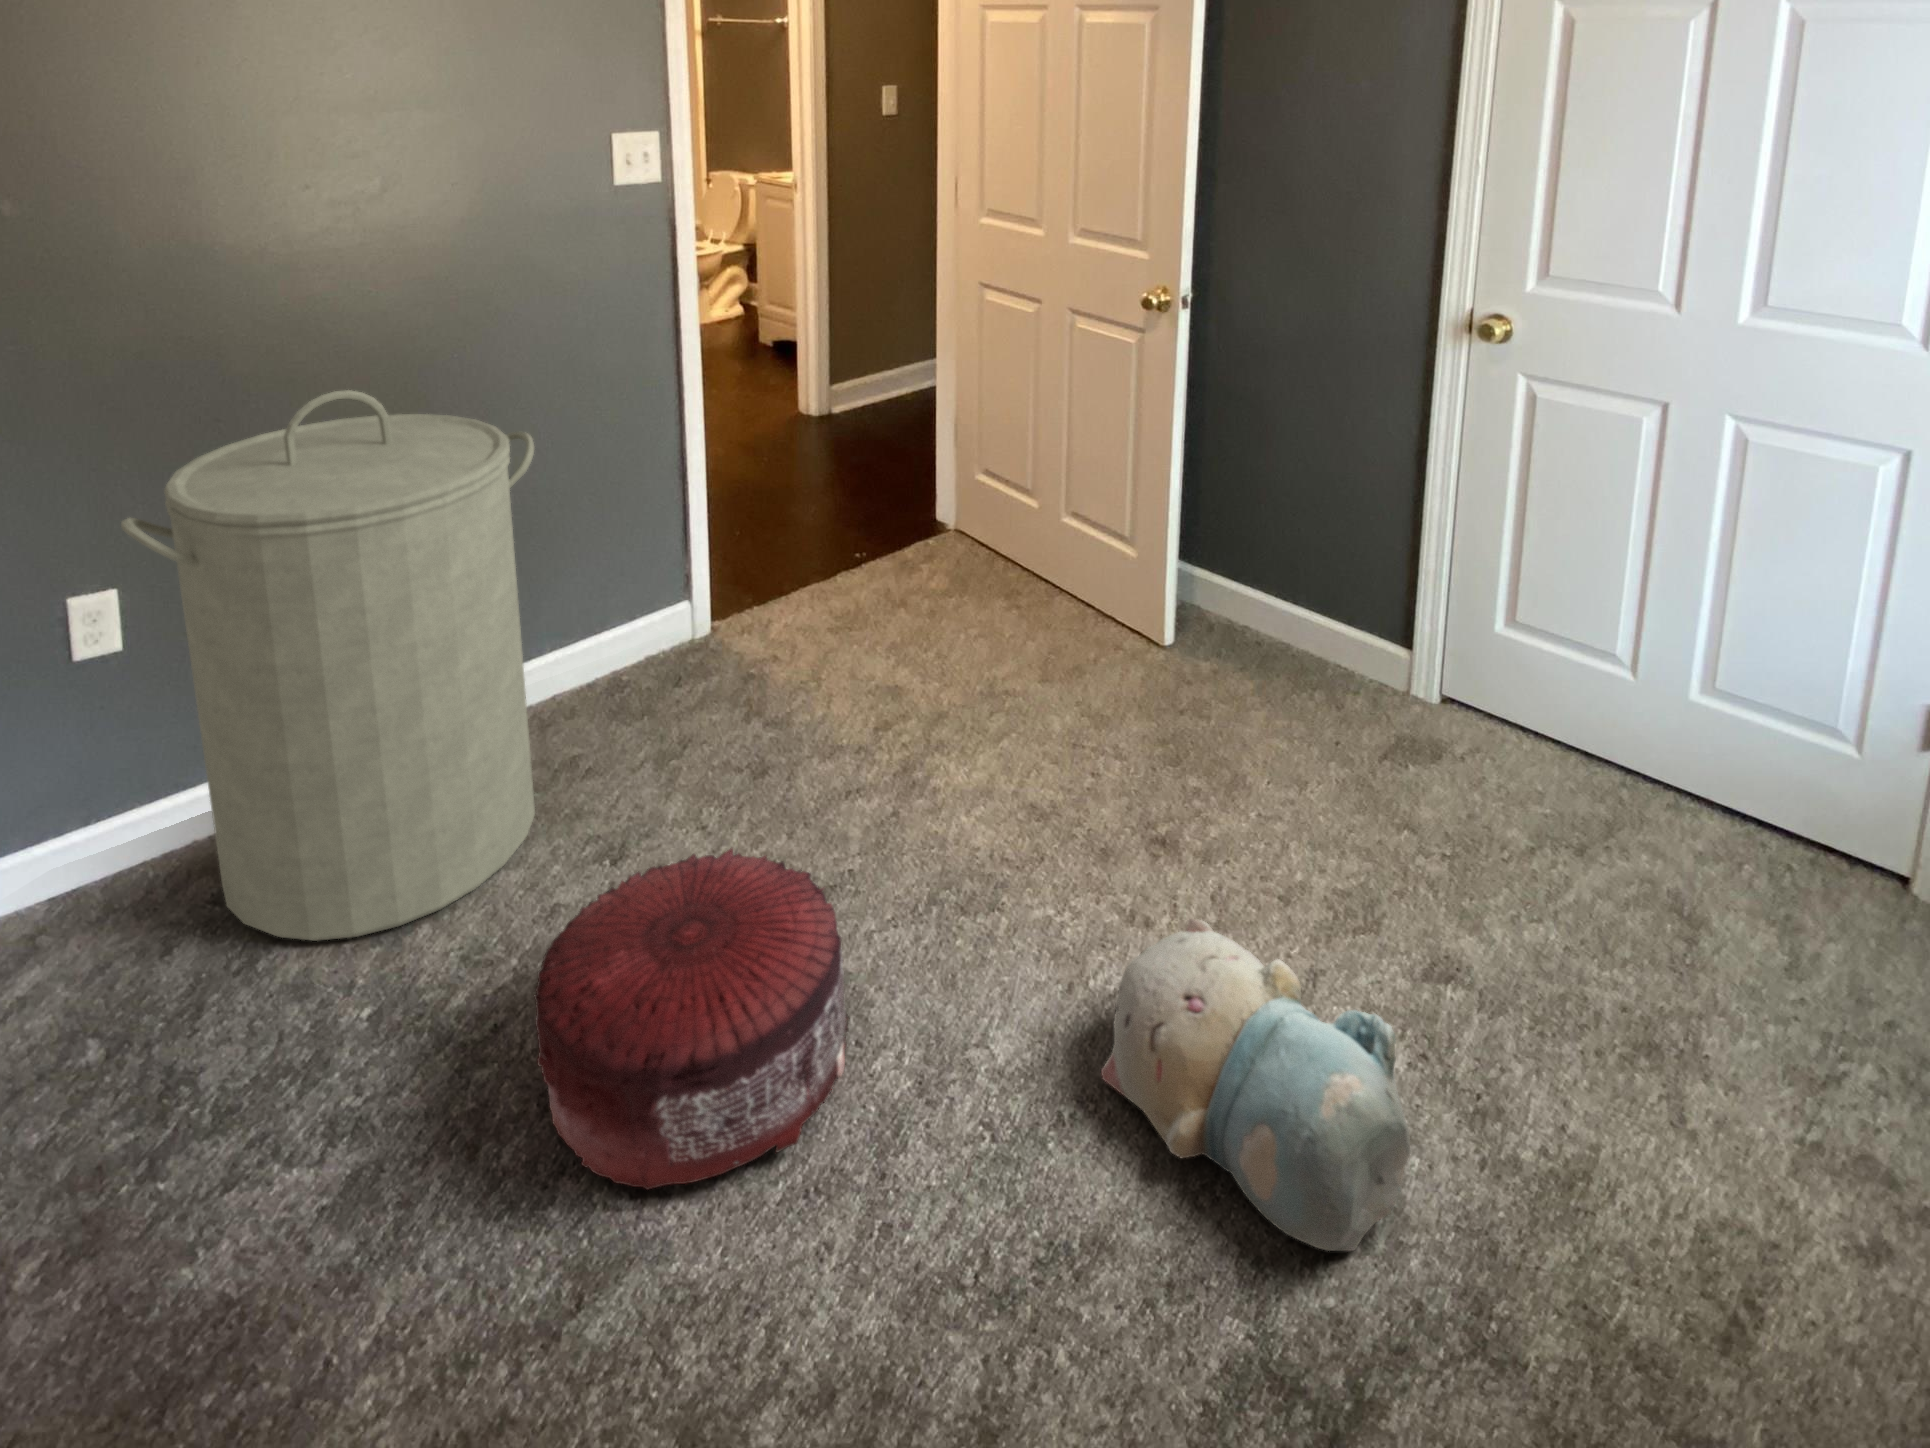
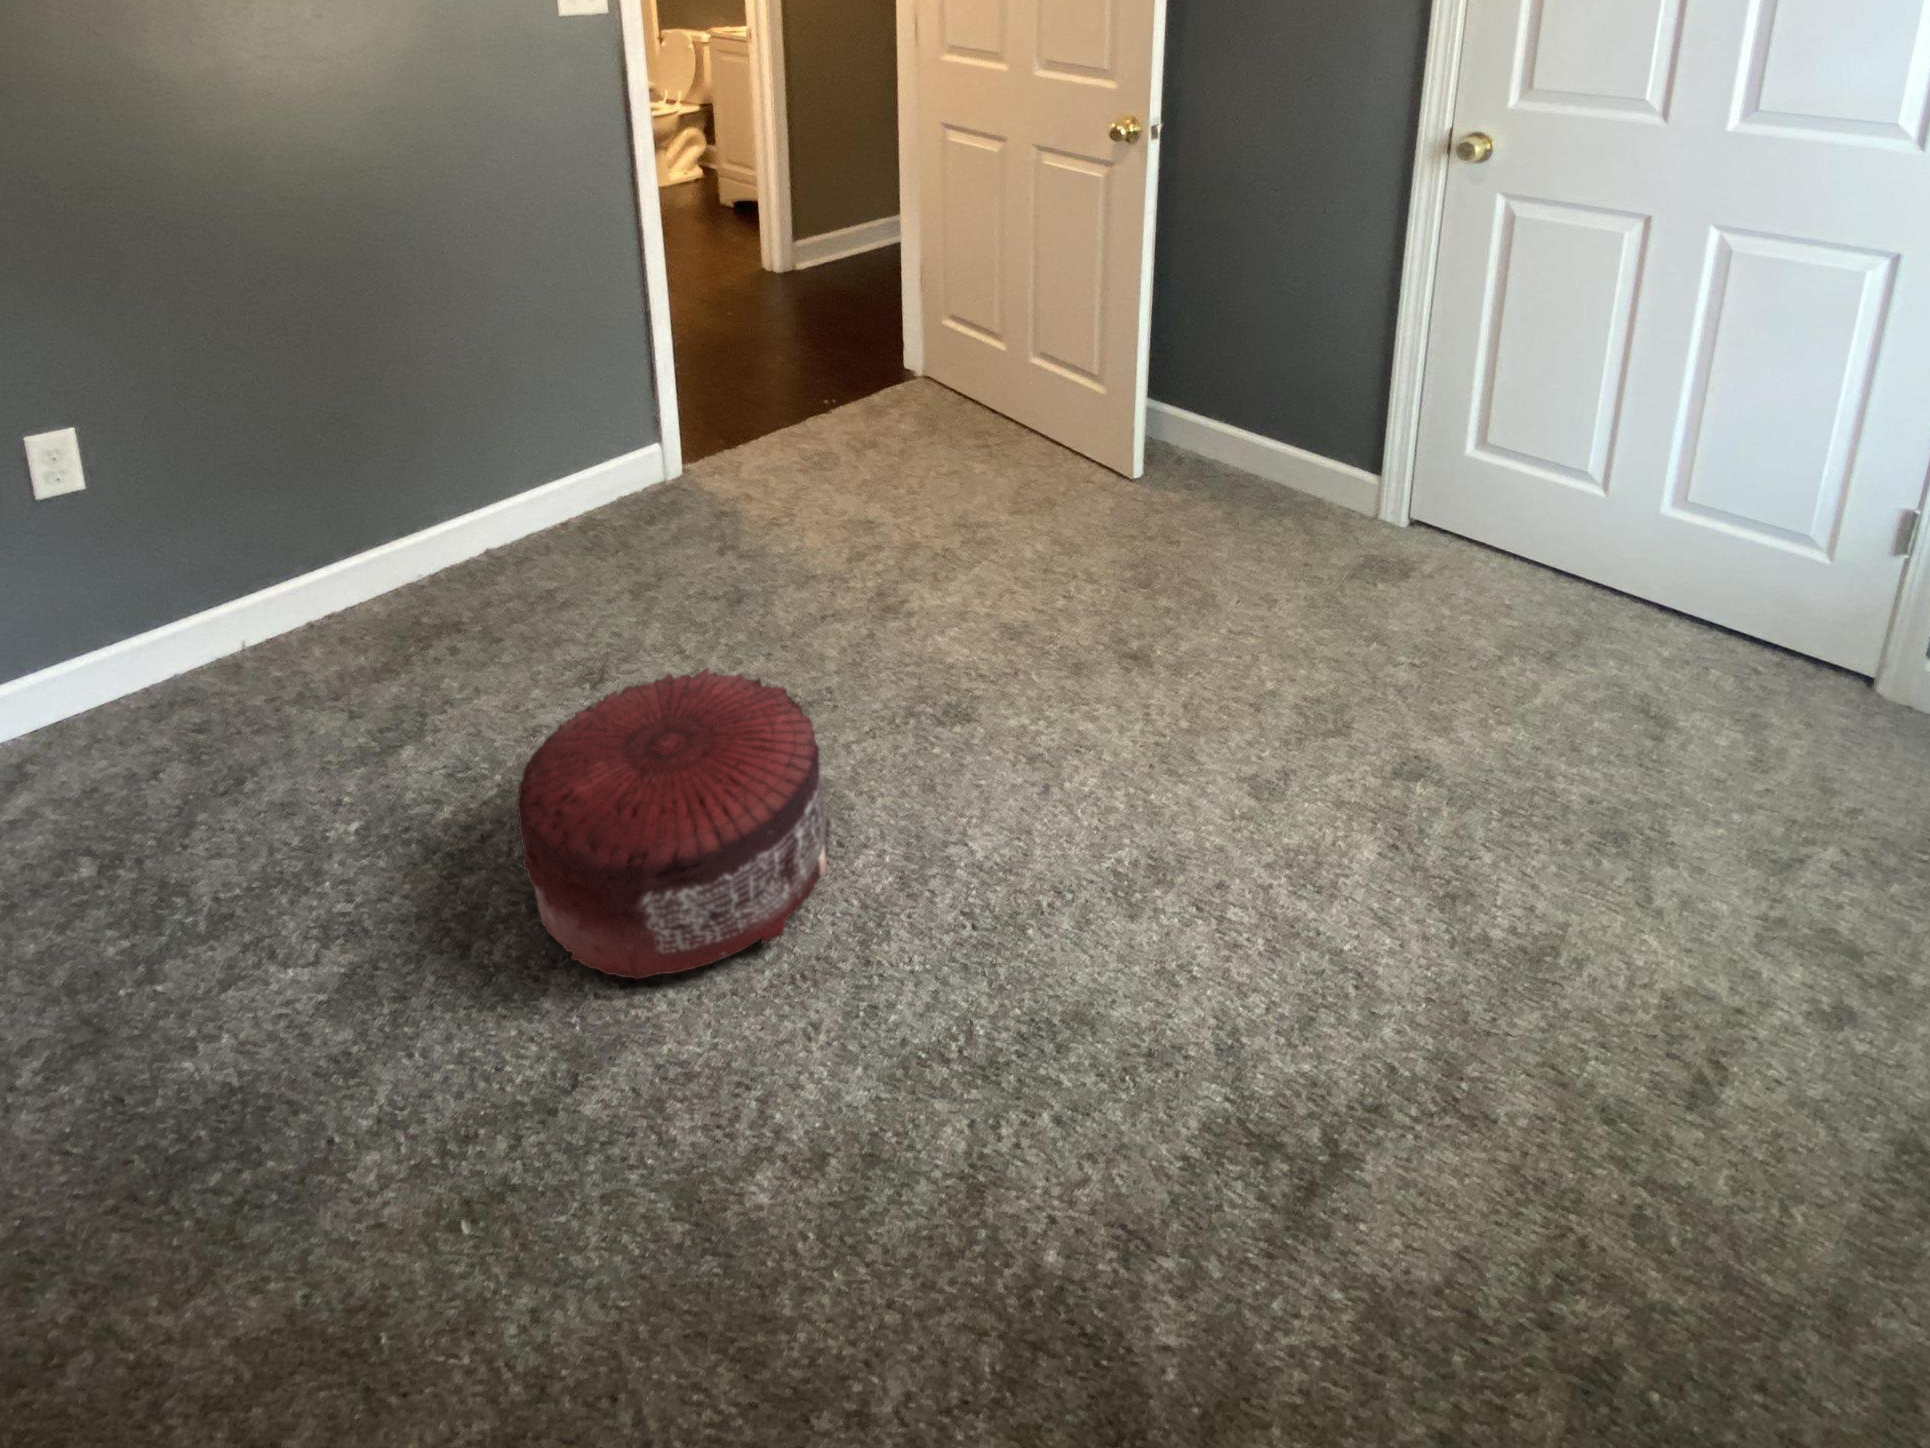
laundry hamper: present [121,390,535,941] -> none [64,220,511,765]
plush toy: present [1101,919,1410,1251] -> none [1079,725,1384,1021]

